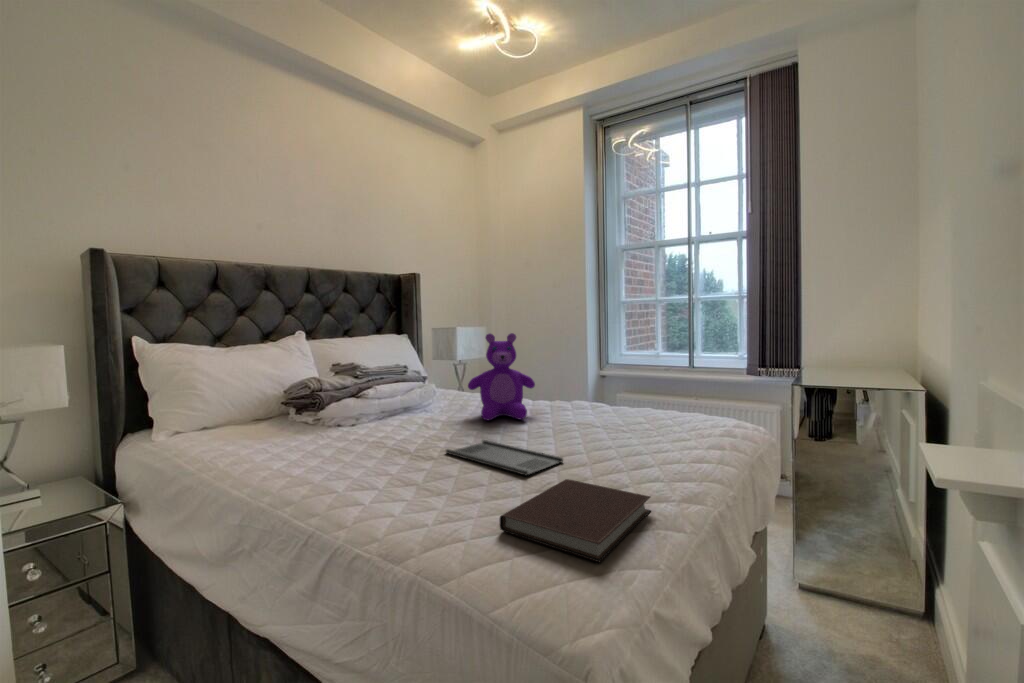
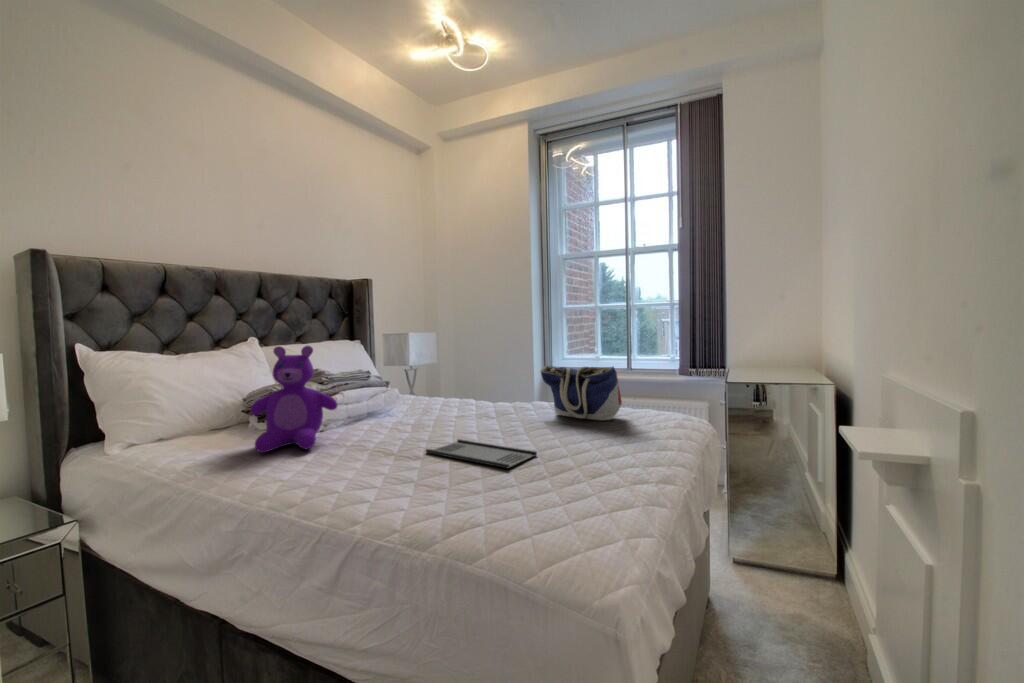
teddy bear: present [468,333,535,420] -> present [251,346,337,453]
tote bag: none [580,363,672,425] -> present [541,366,622,421]
notebook: present [499,479,651,562] -> none [499,469,622,533]

